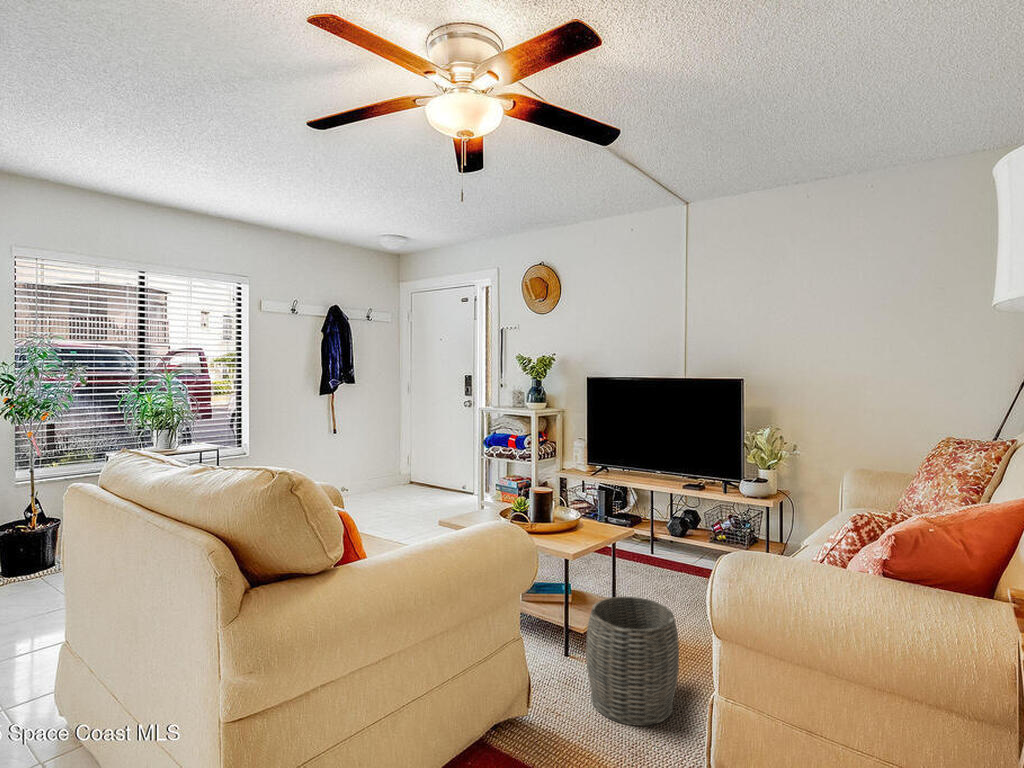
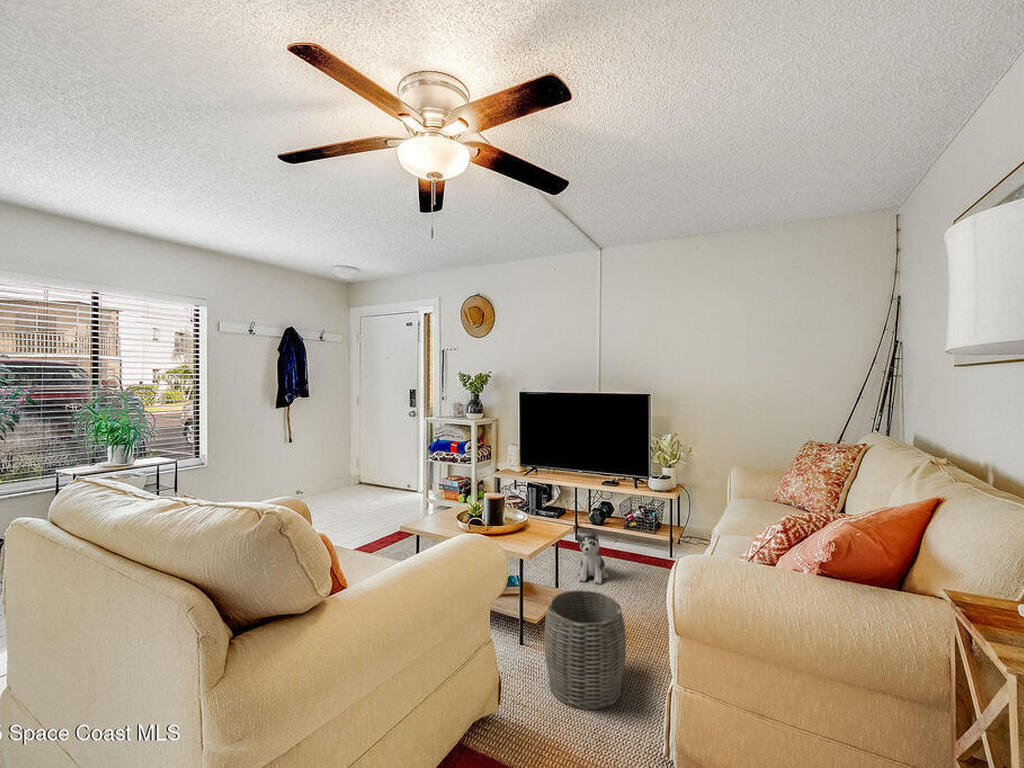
plush toy: none [643,538,681,600] -> present [576,530,608,584]

